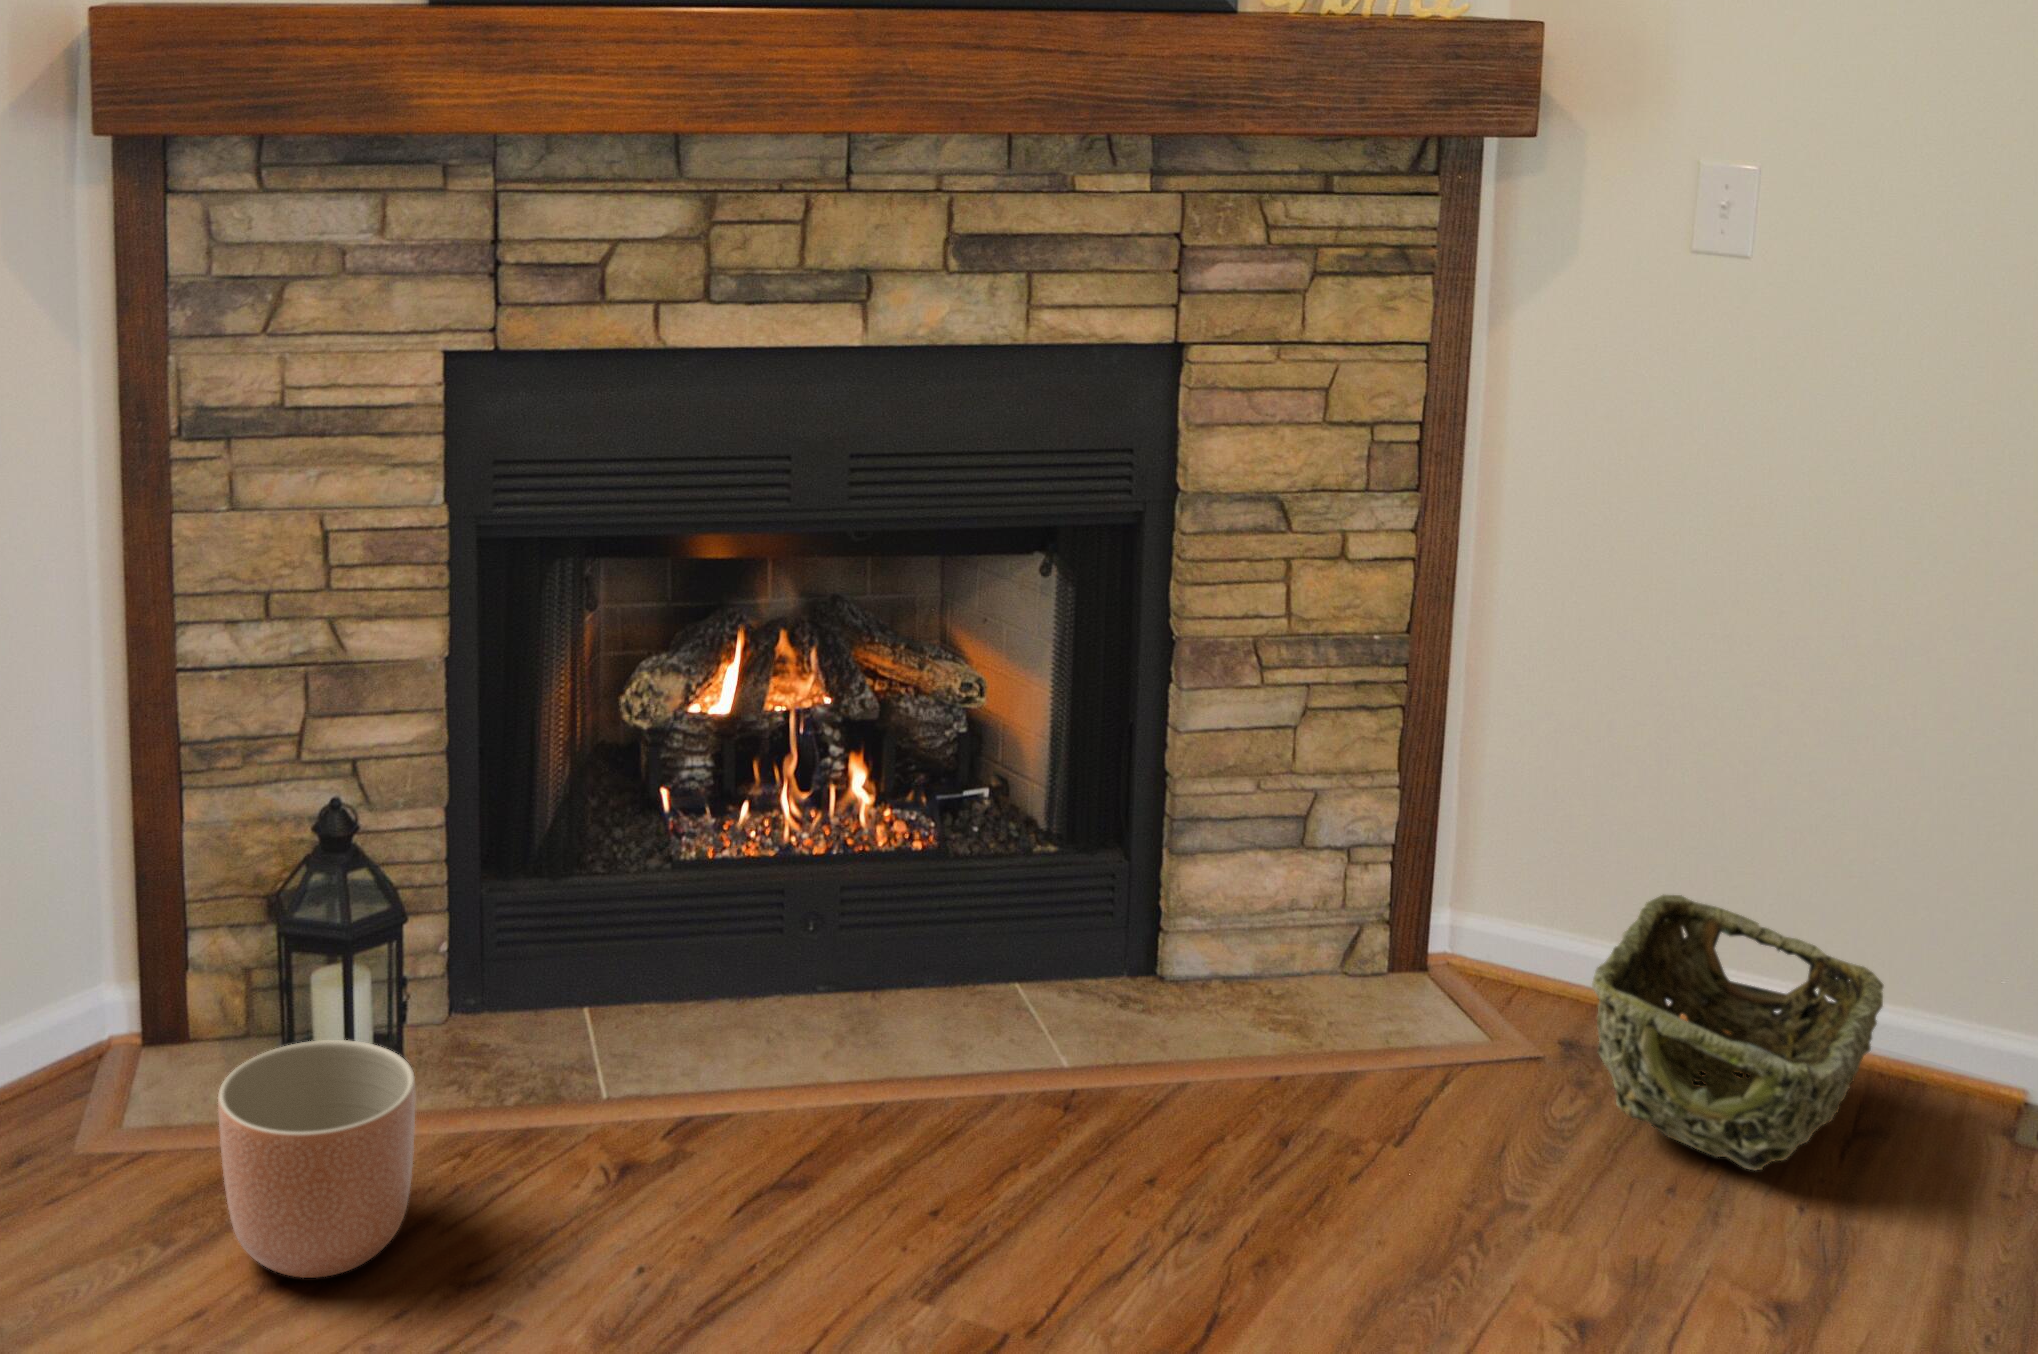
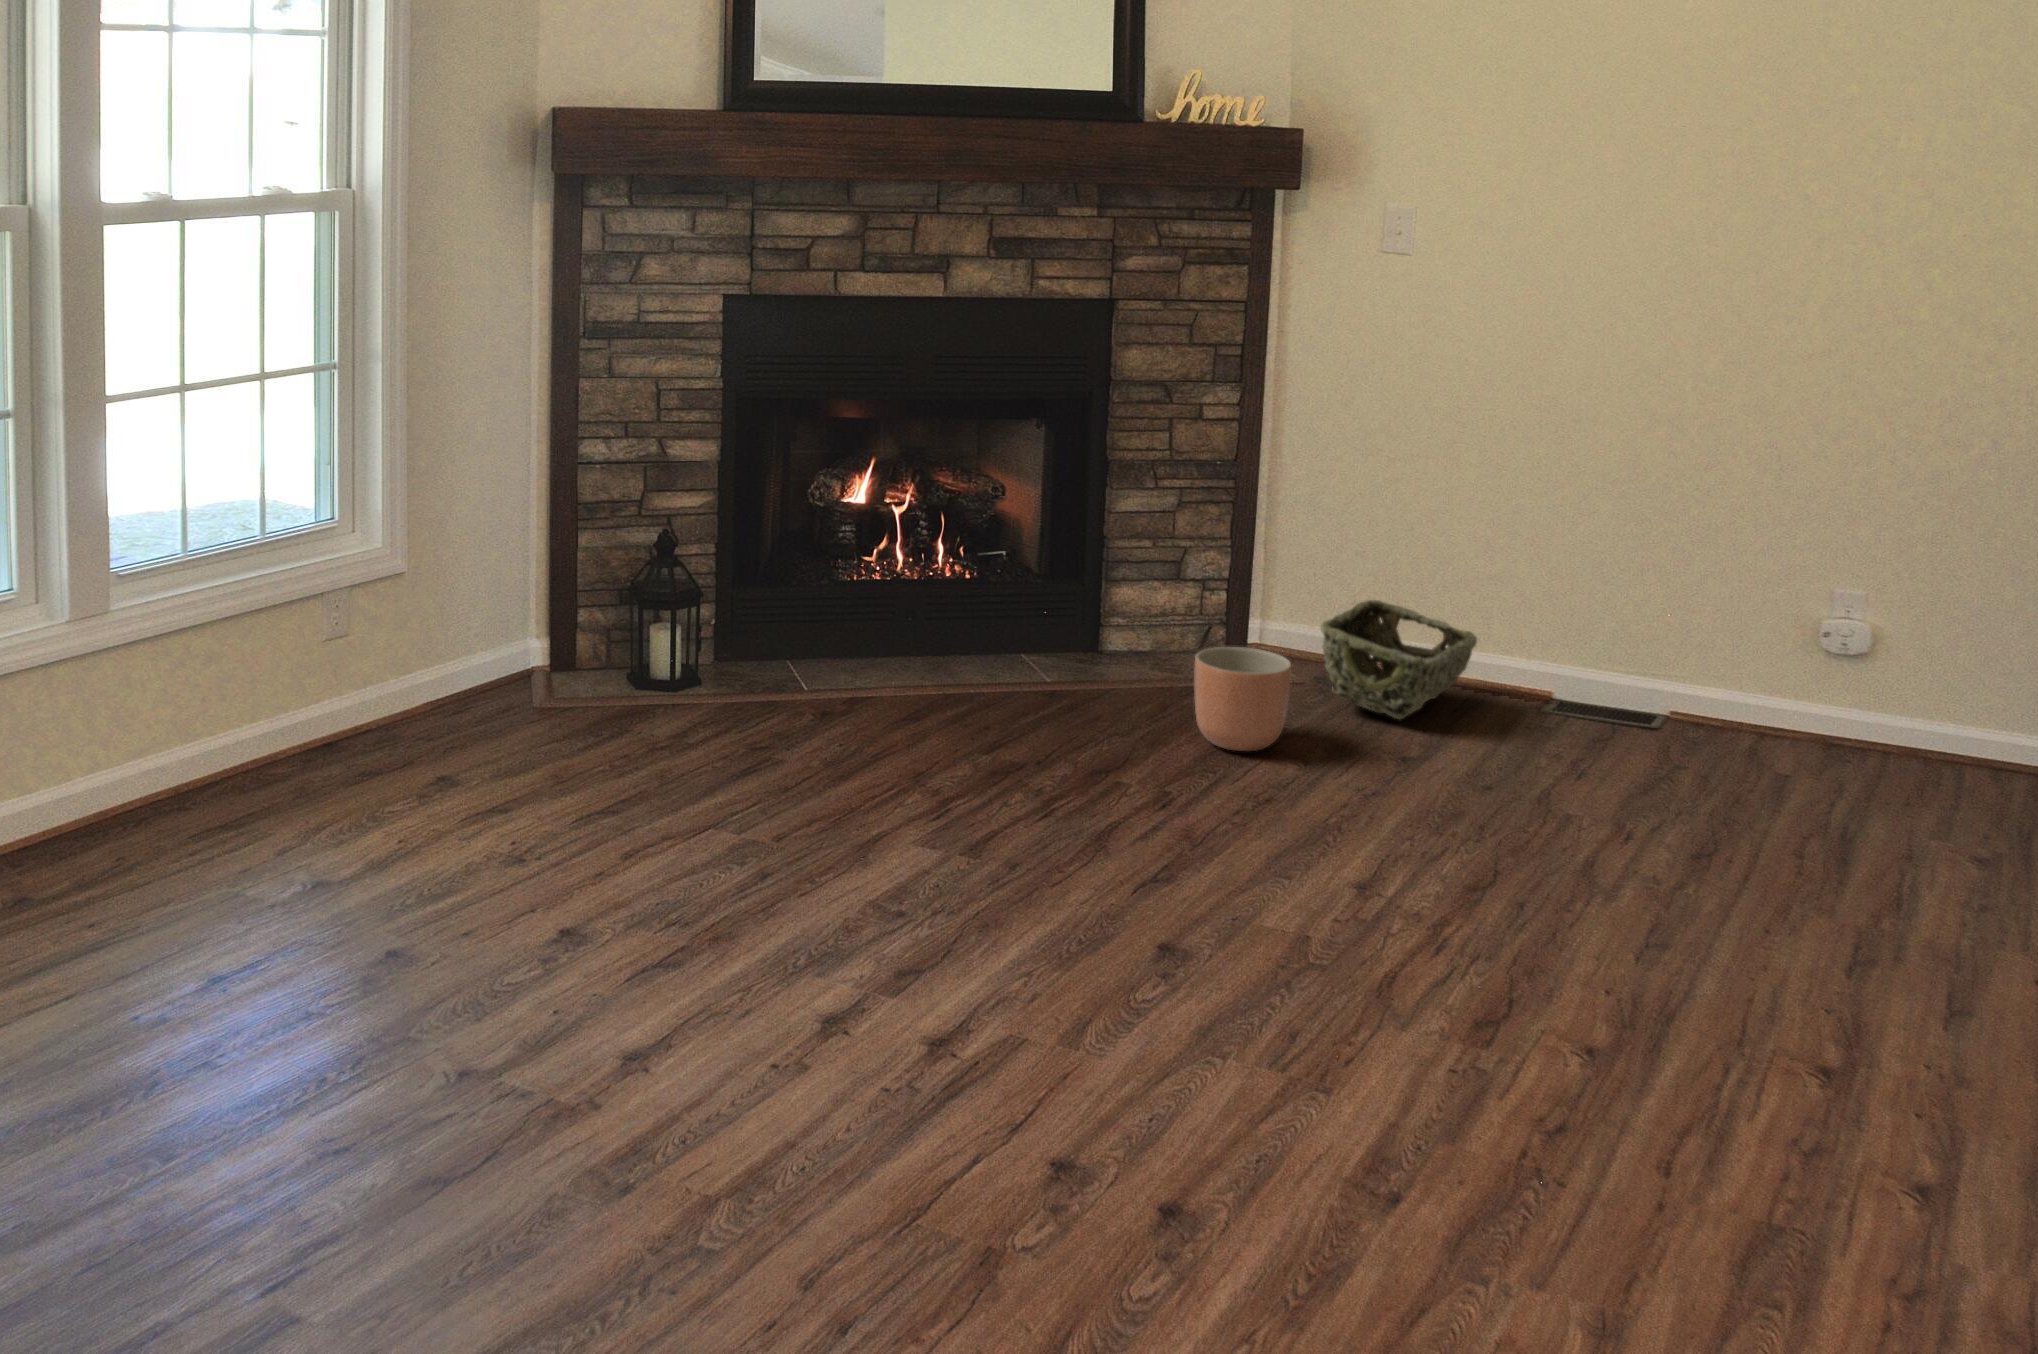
planter: present [218,1040,415,1278] -> present [1194,647,1291,751]

